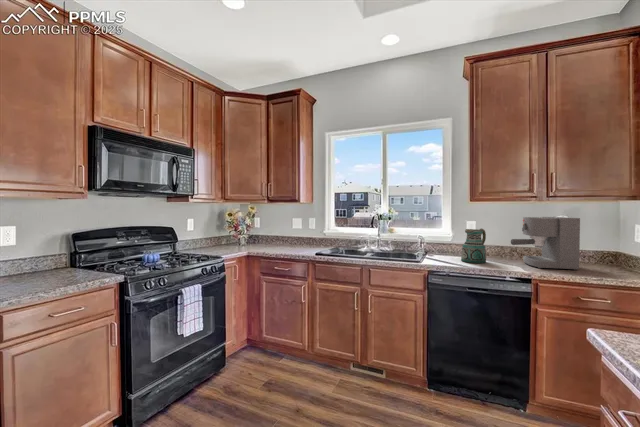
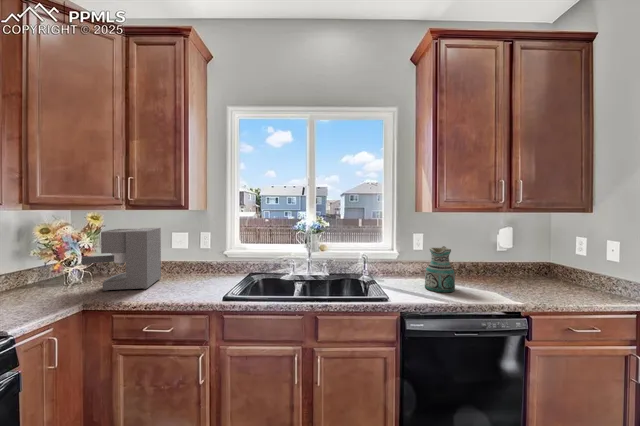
coffee maker: present [511,217,580,270] -> present [81,228,161,291]

